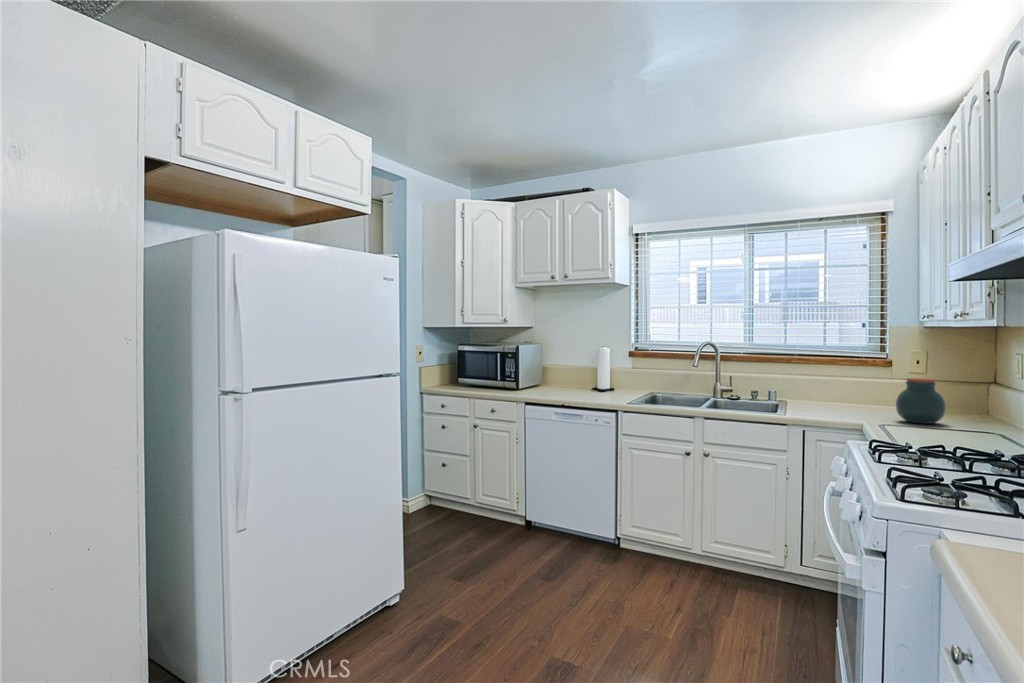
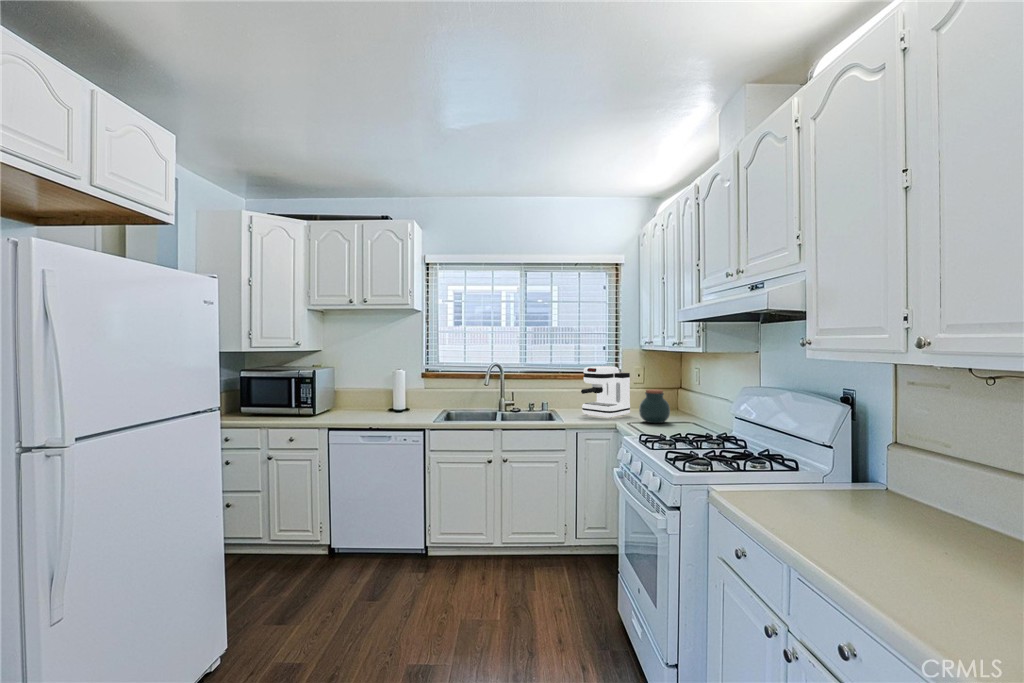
coffee maker: none [814,348,893,414] -> present [581,366,630,418]

